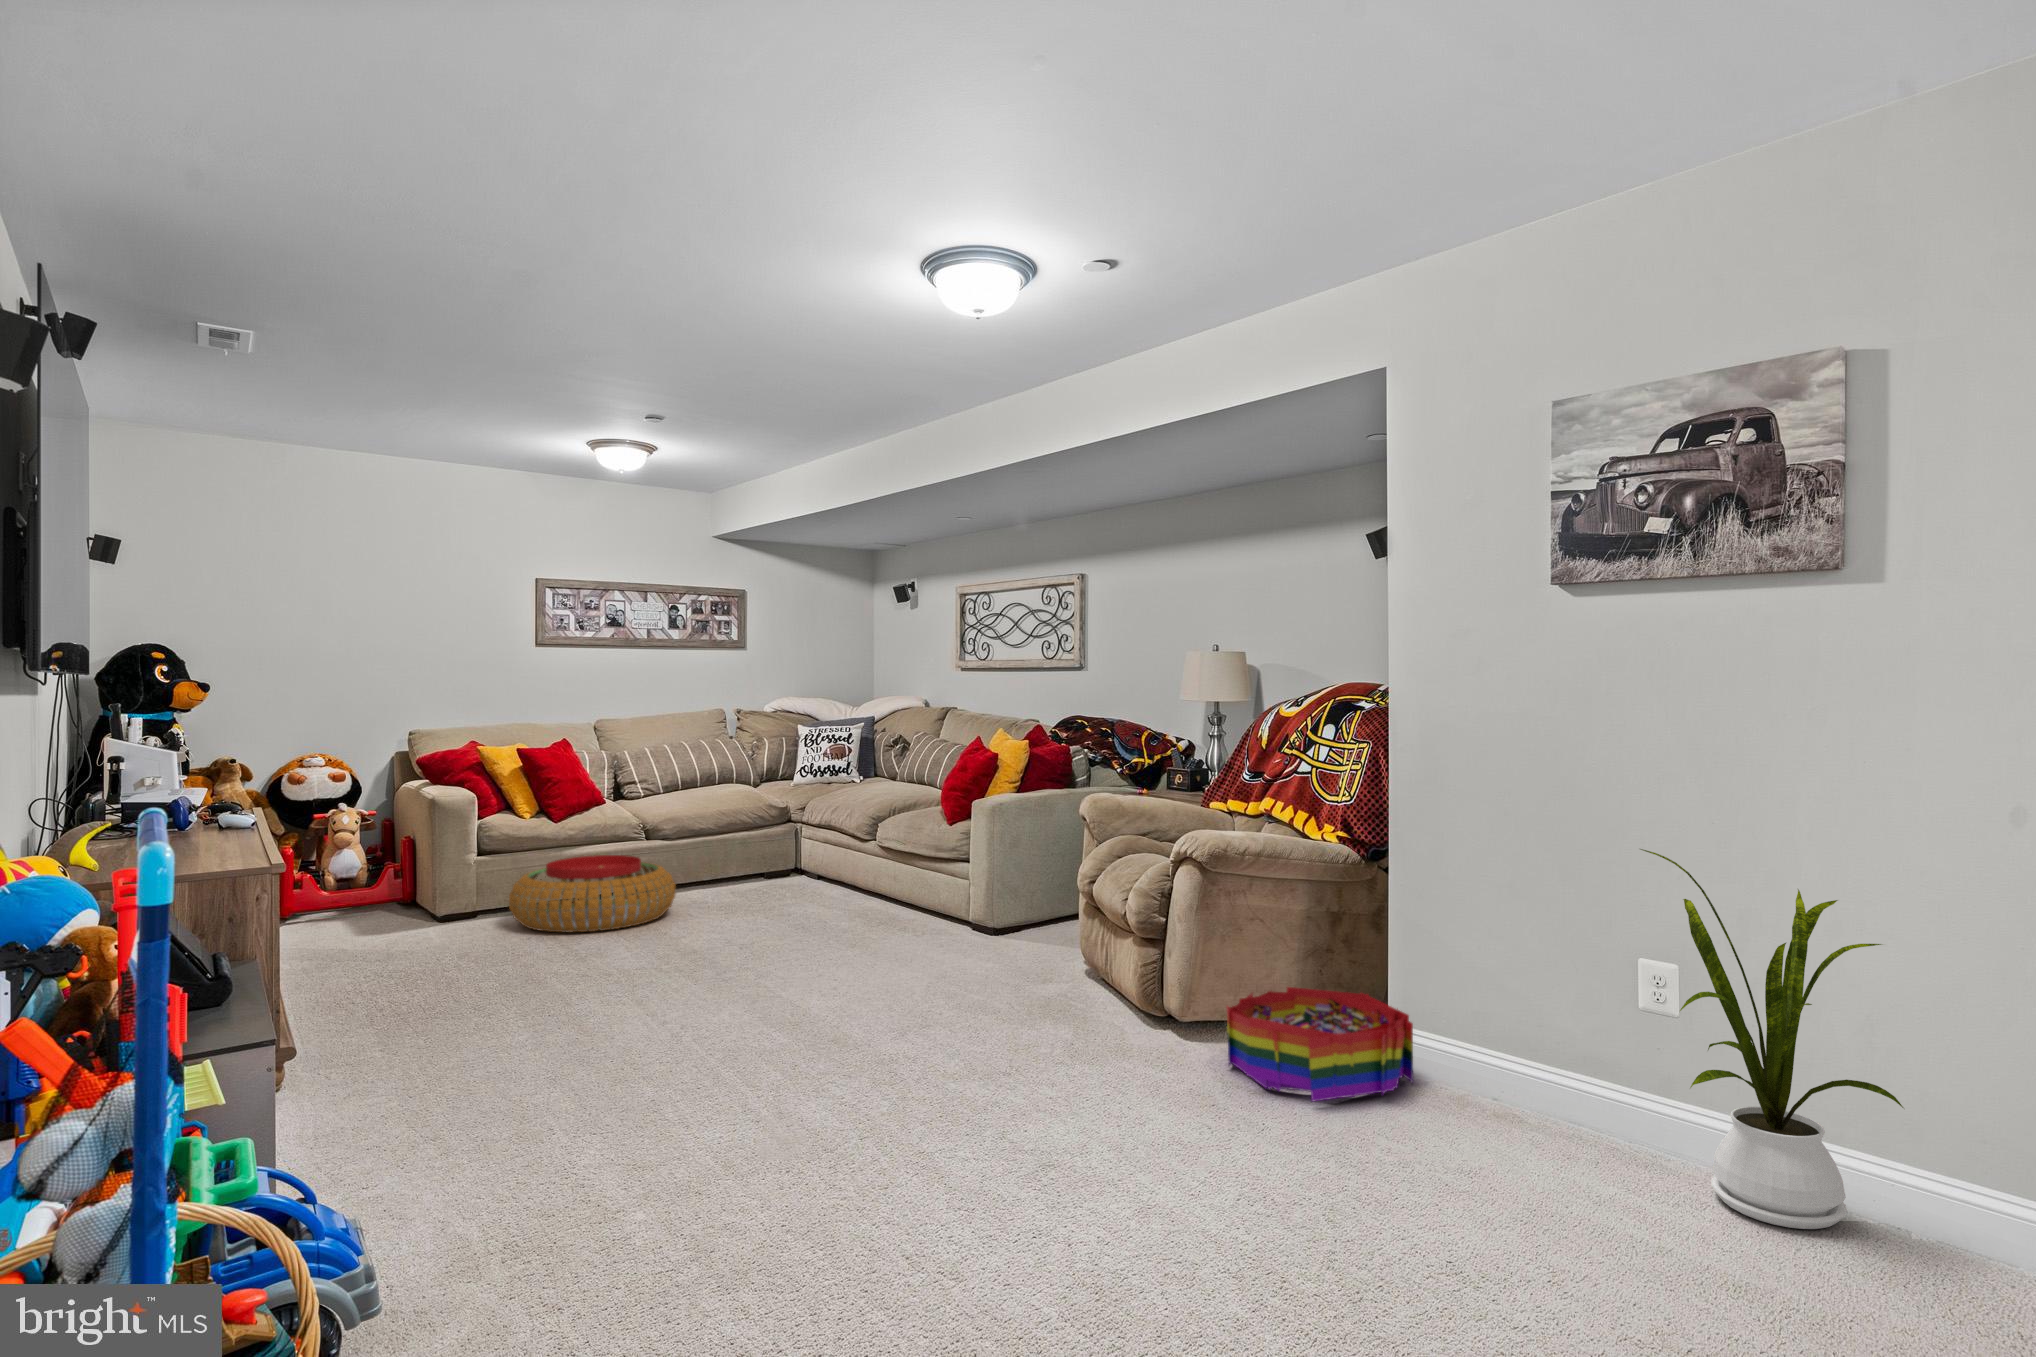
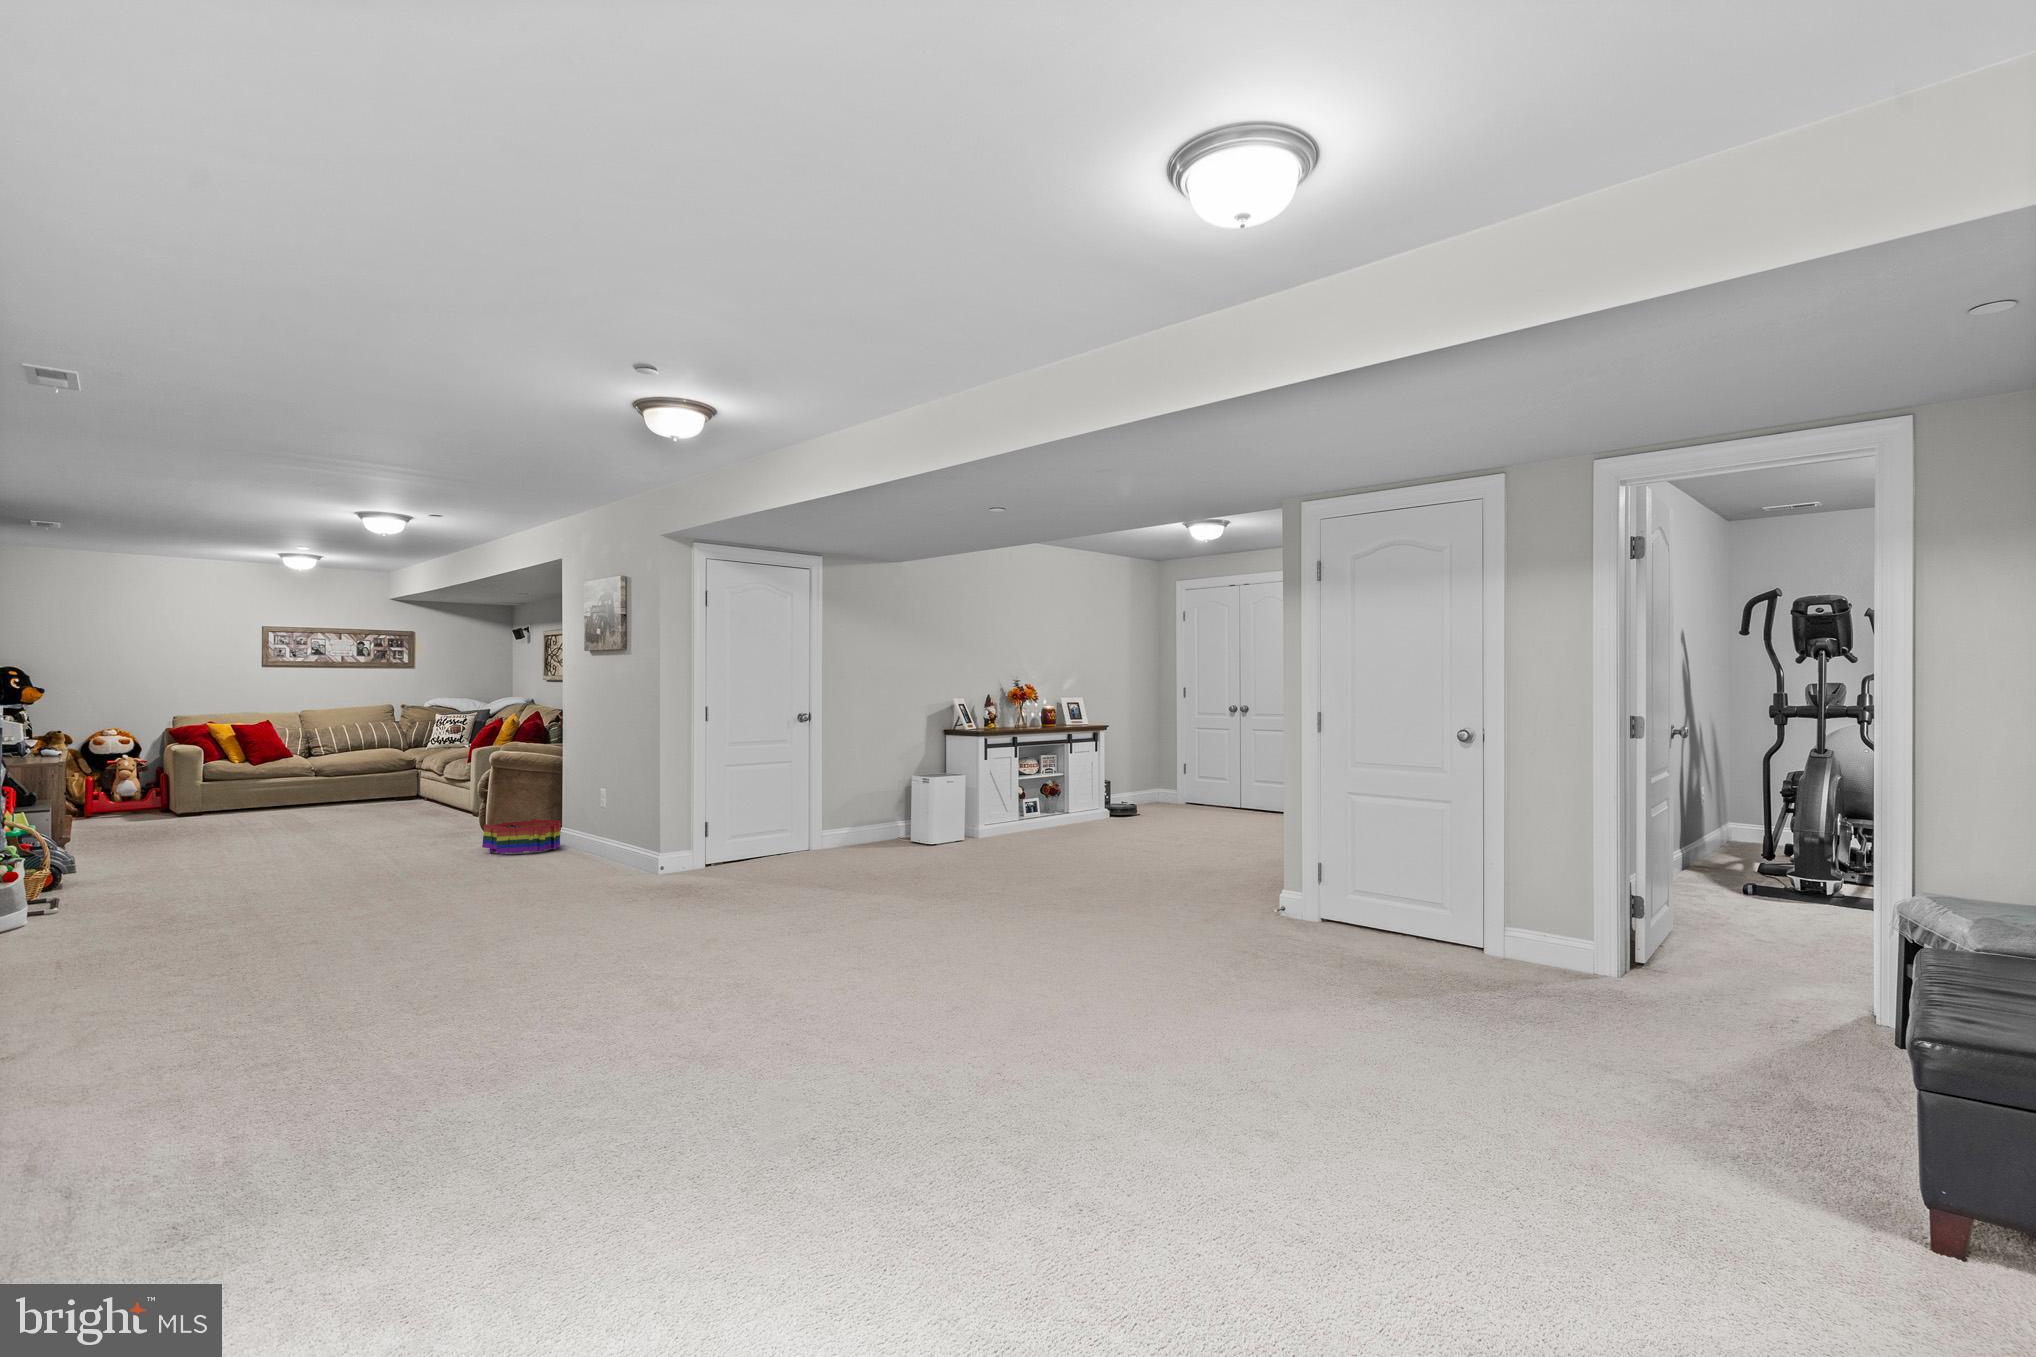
house plant: present [1640,849,1903,1229] -> none [573,750,633,871]
pouf: present [509,855,675,932] -> none [218,784,322,821]

